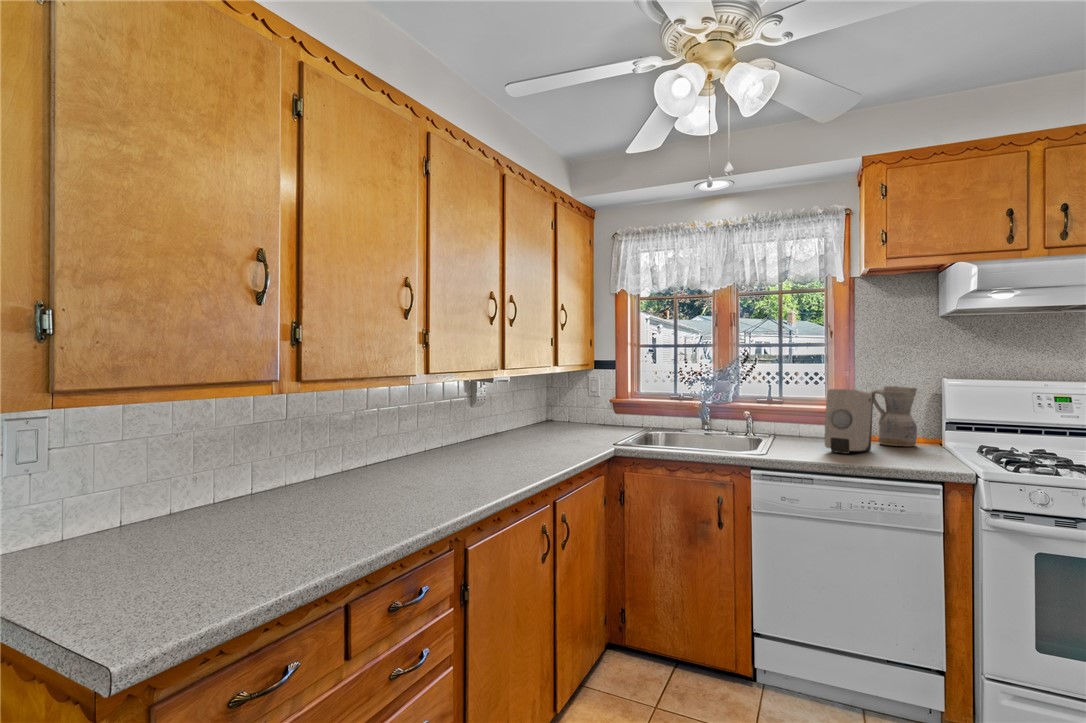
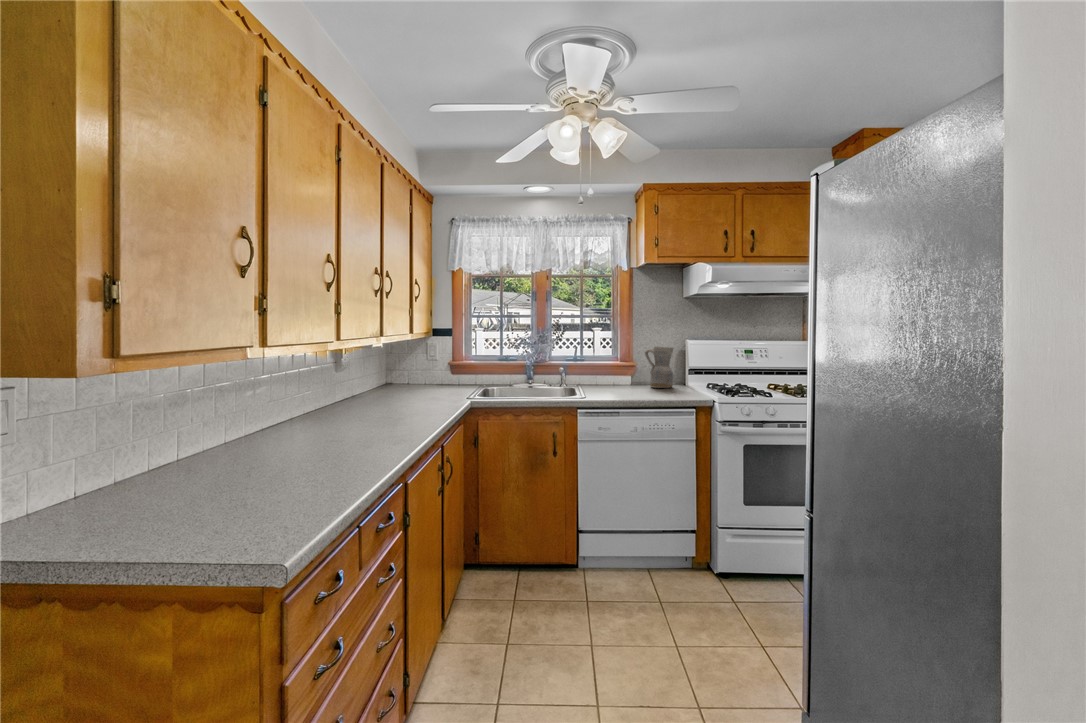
soap dispenser: present [825,389,873,454] -> none [621,350,649,394]

